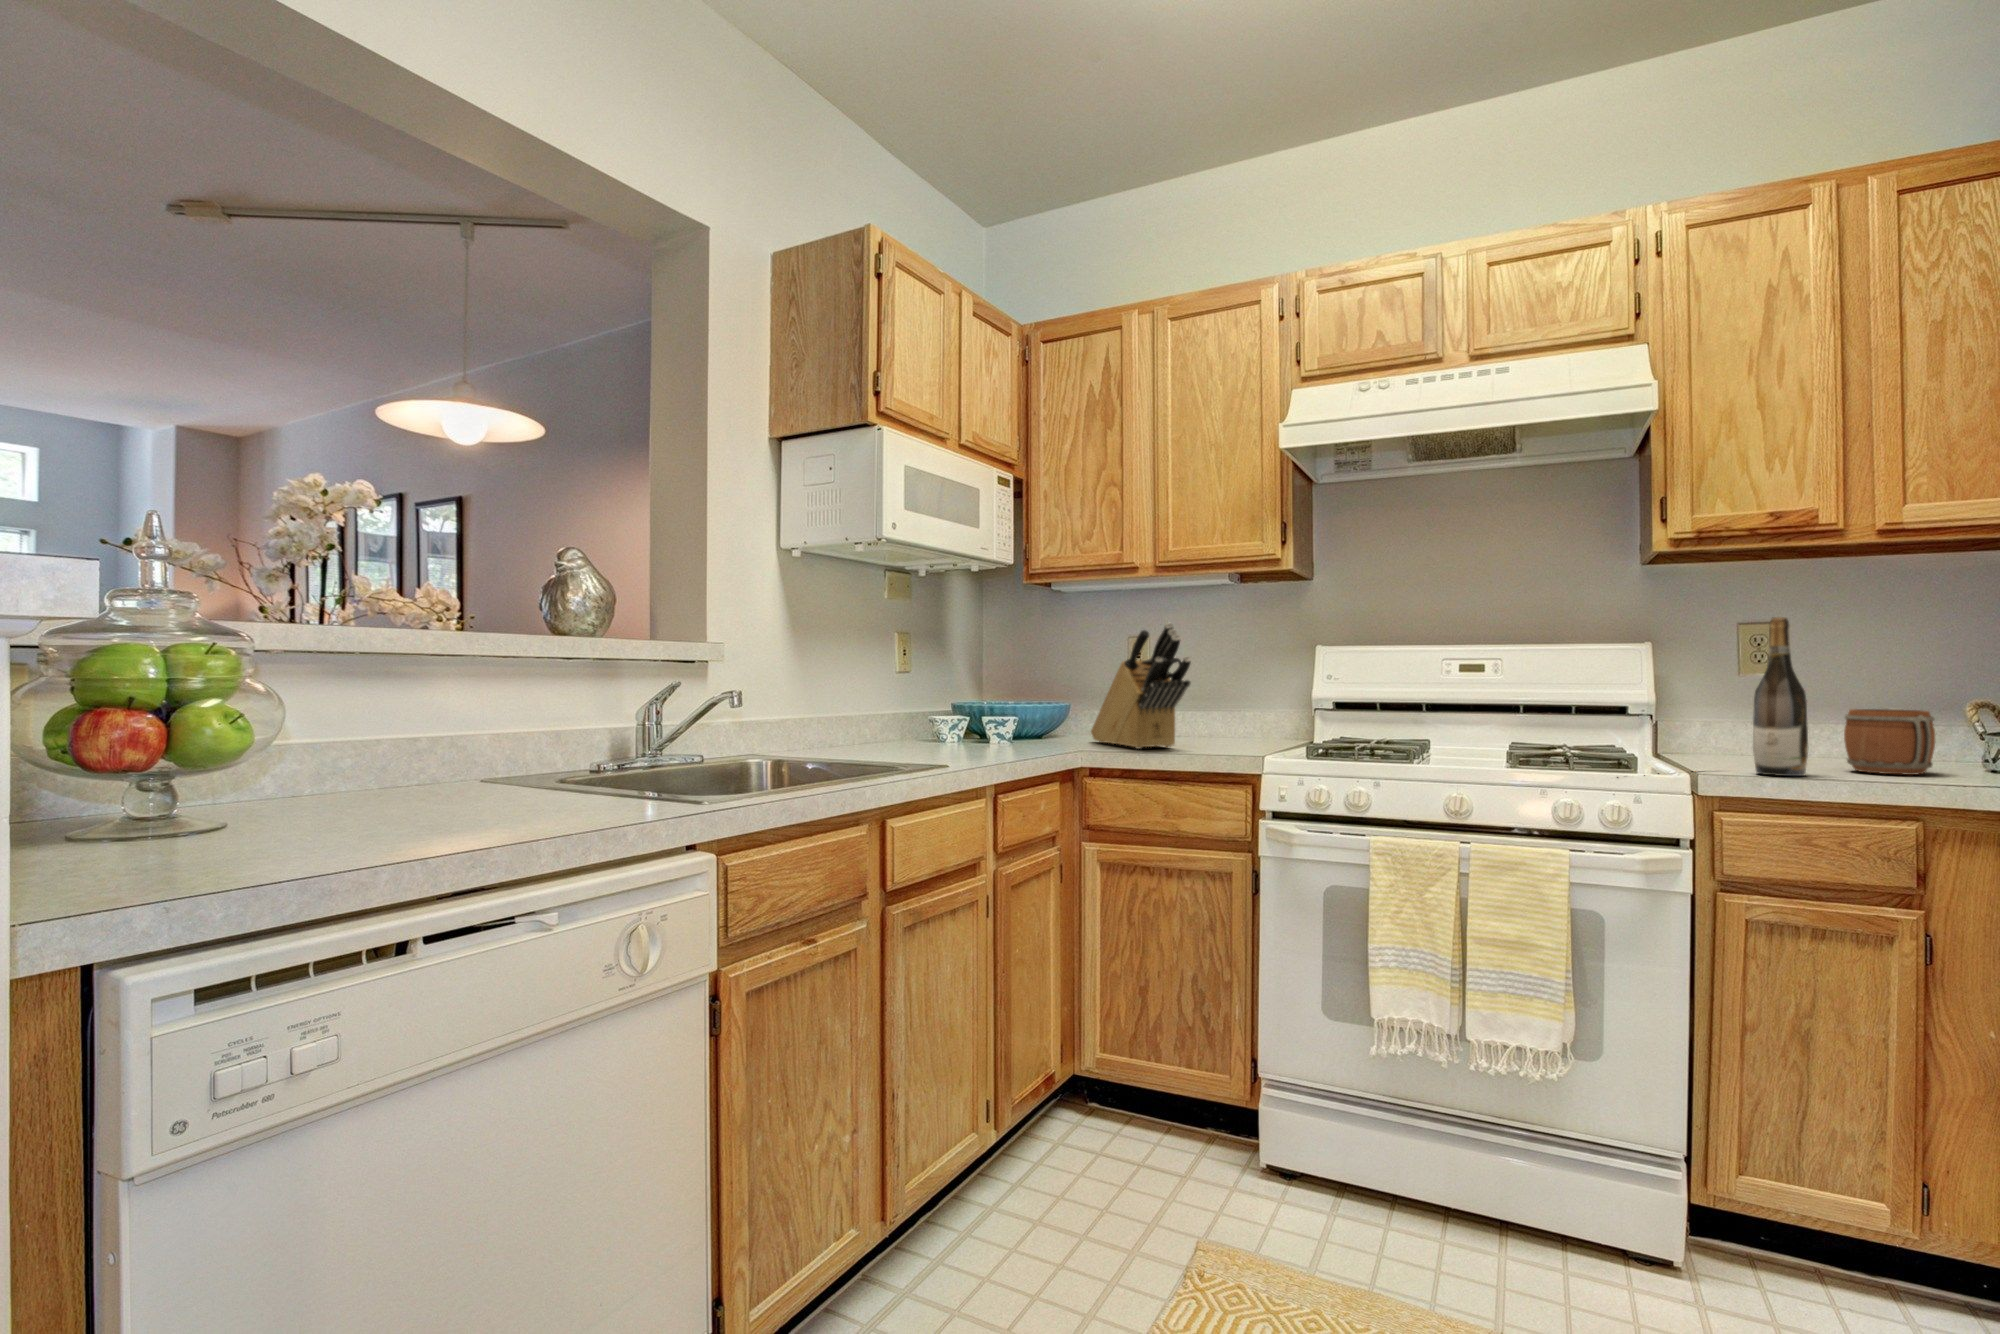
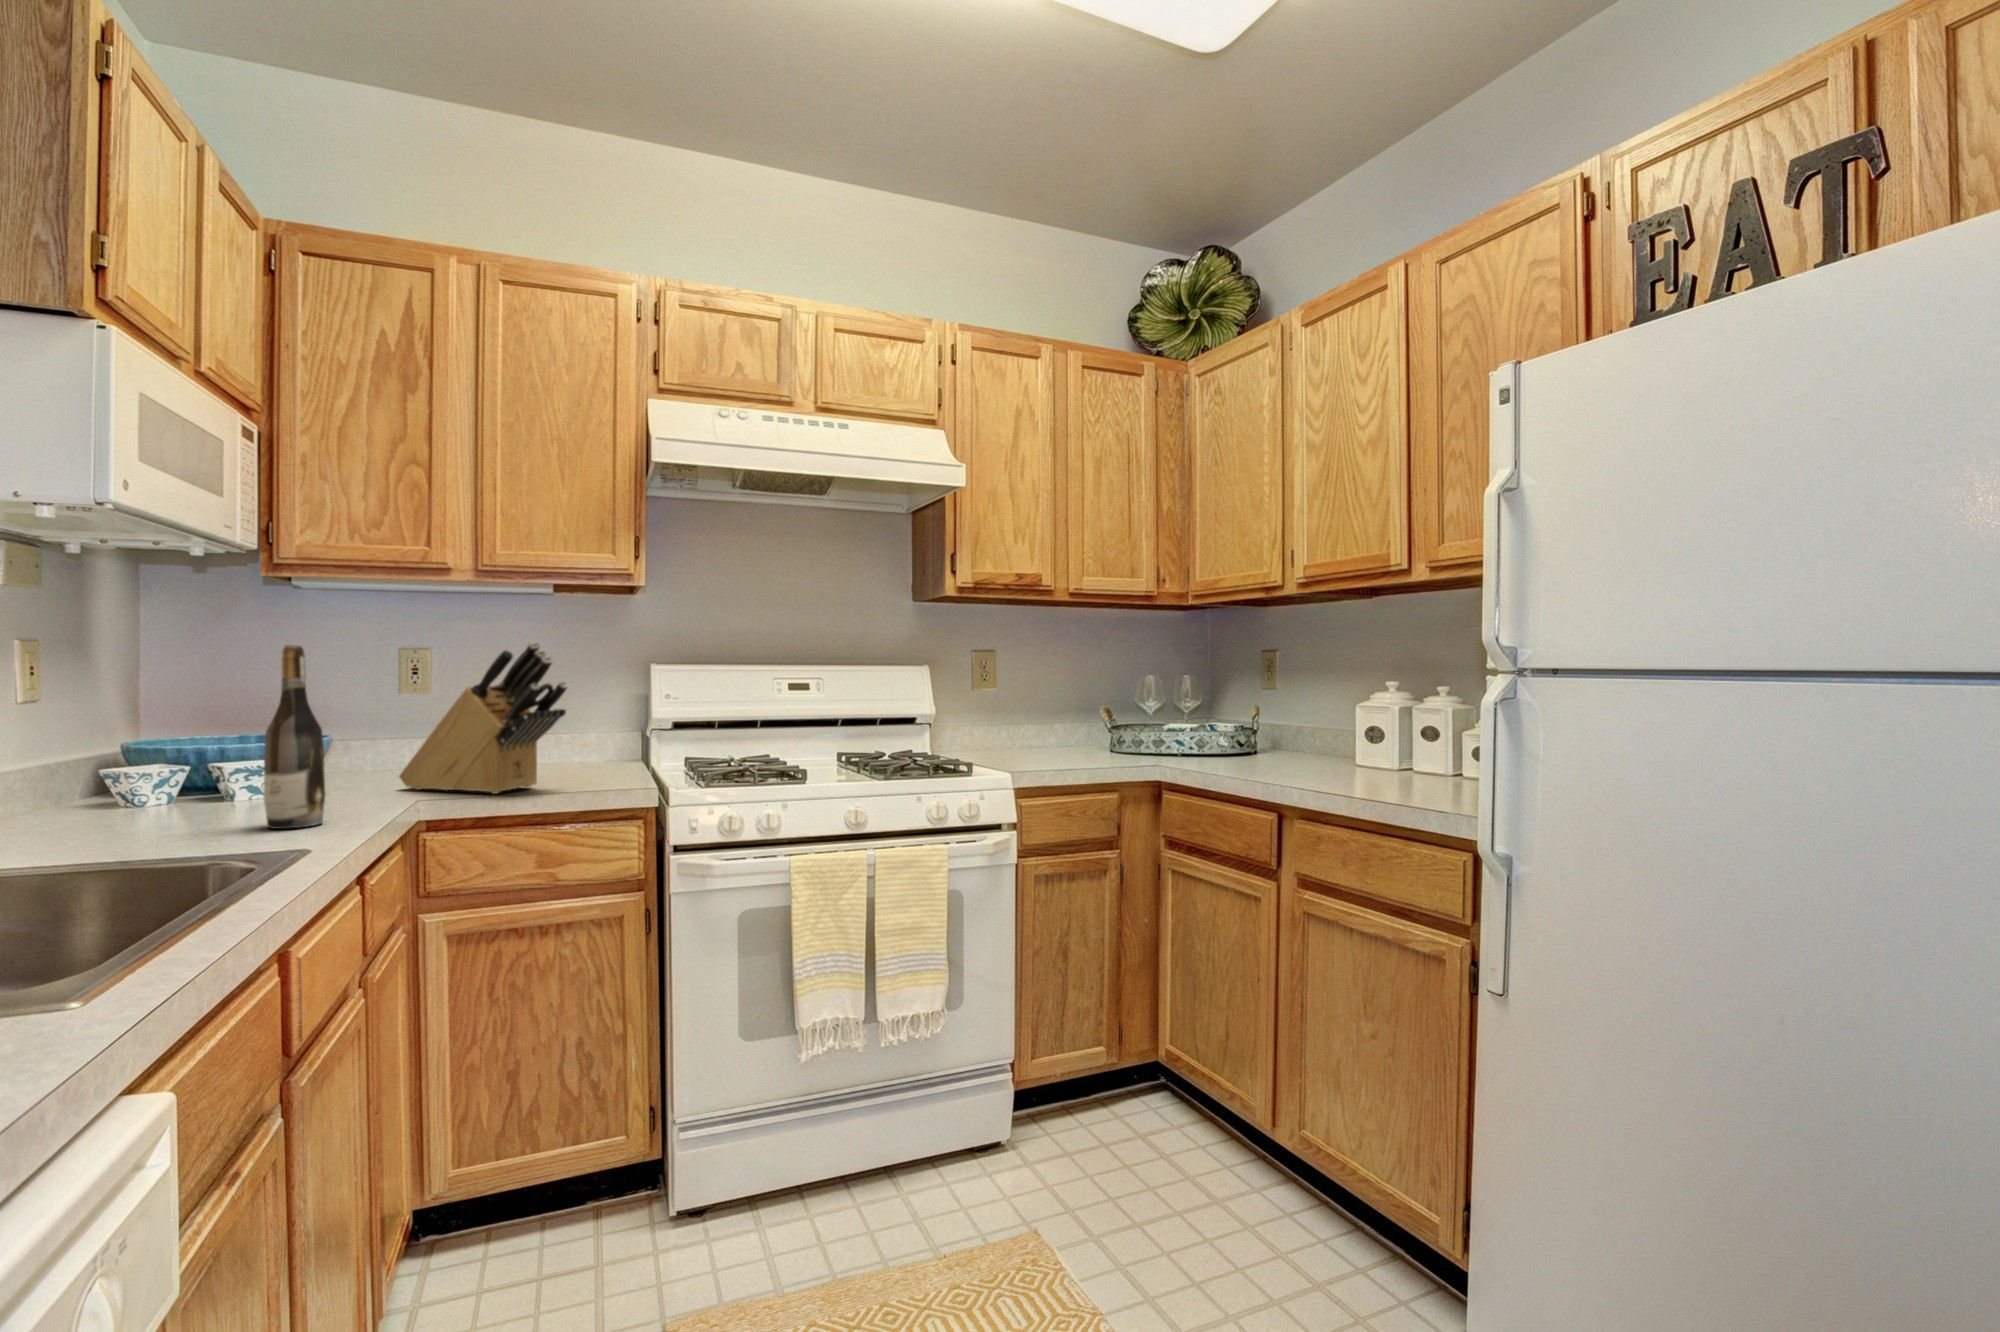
wine bottle: present [1753,617,1808,776] -> present [264,645,325,829]
mug: present [1844,708,1935,775] -> none [1055,710,1101,756]

